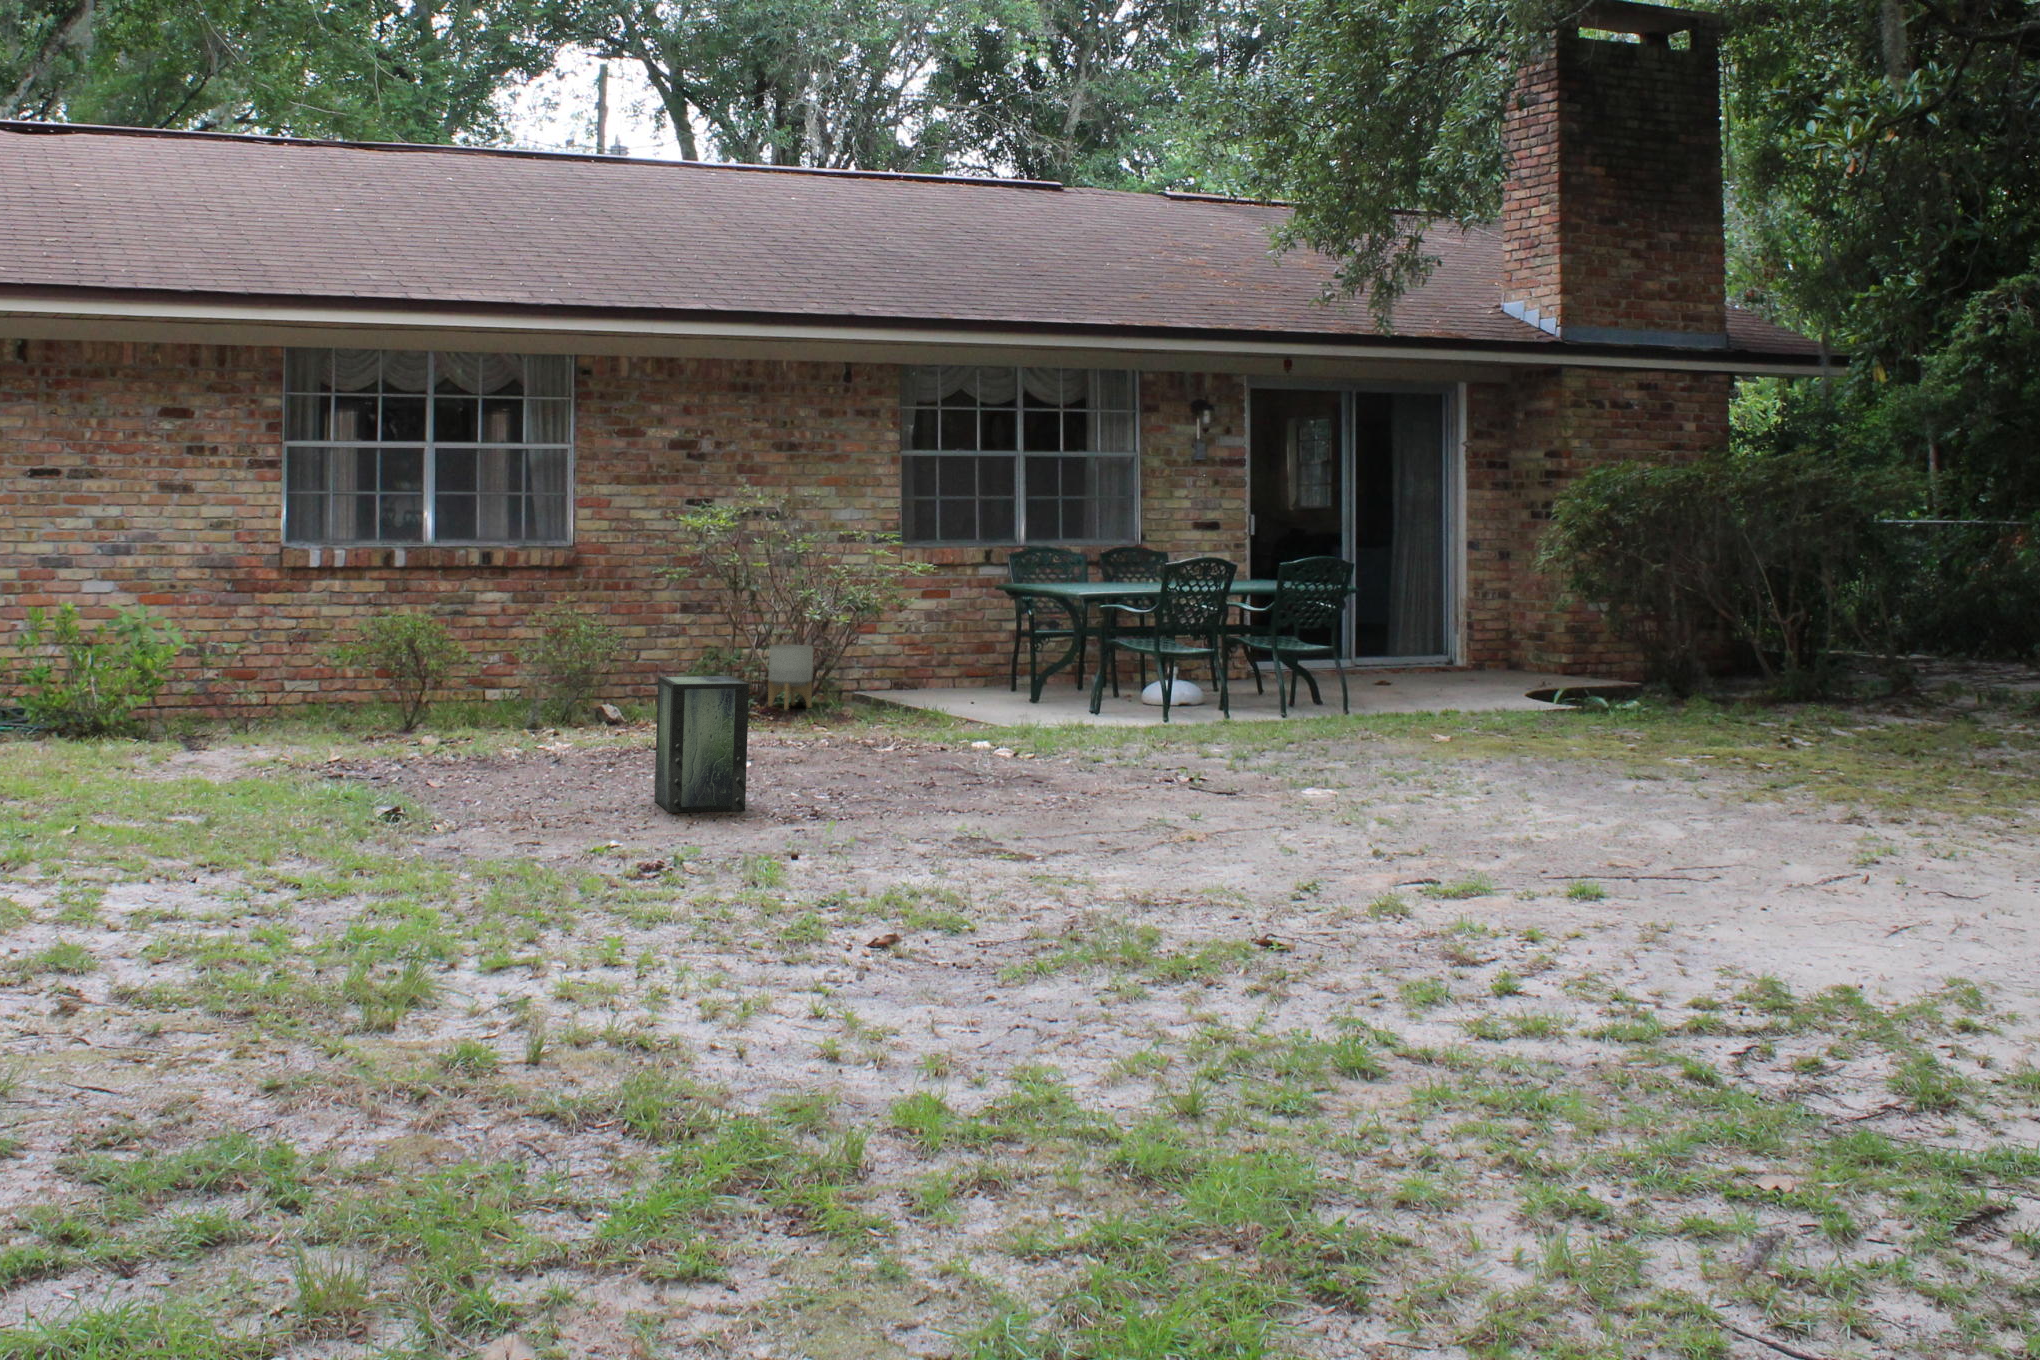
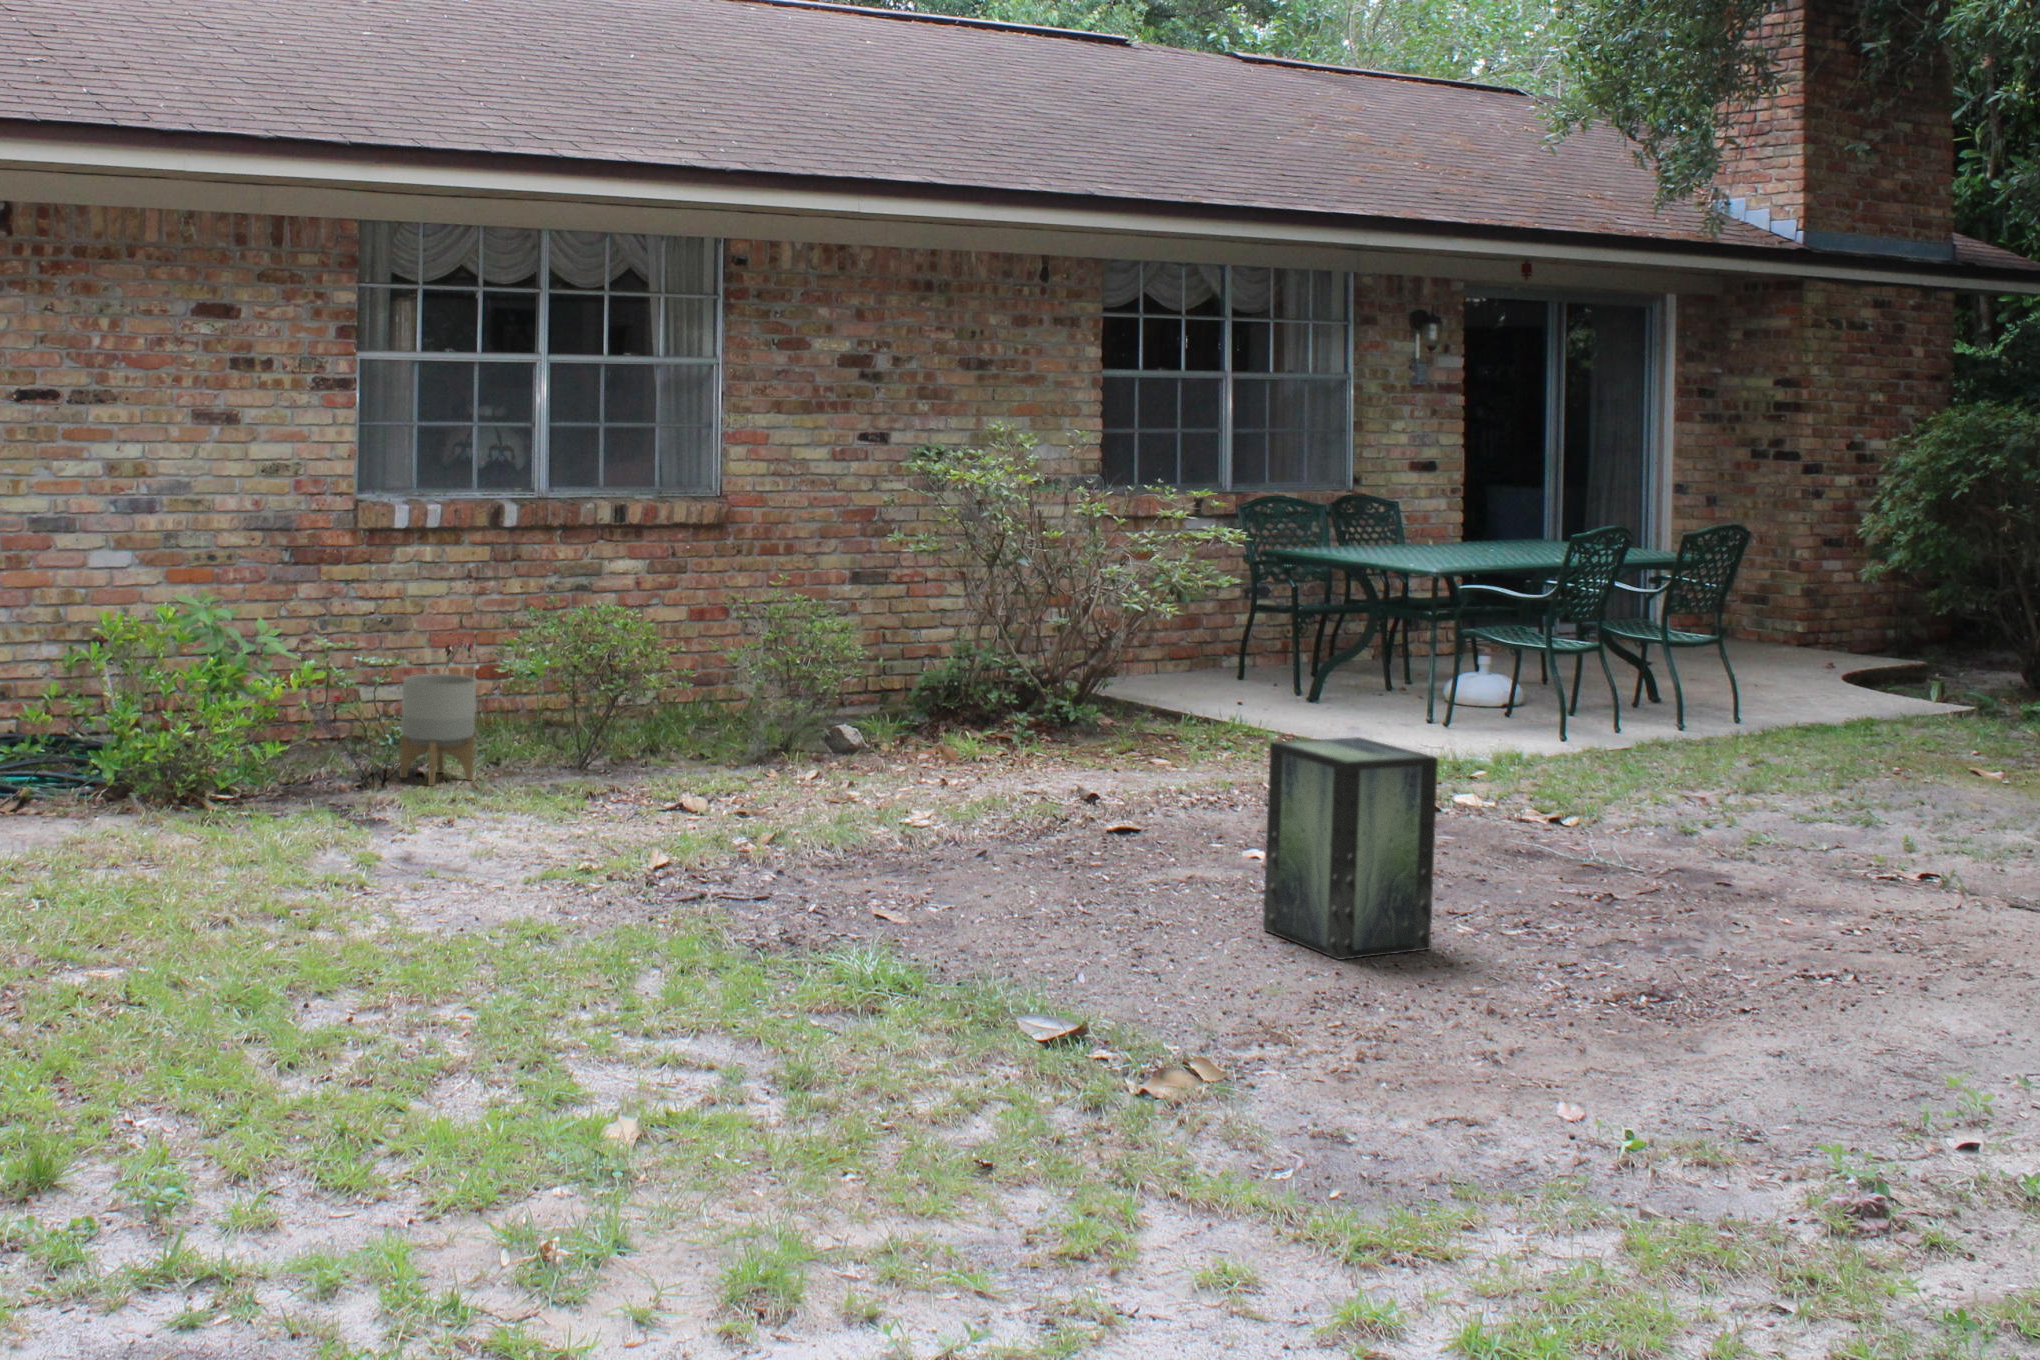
planter: present [768,645,813,710] -> present [400,674,476,786]

